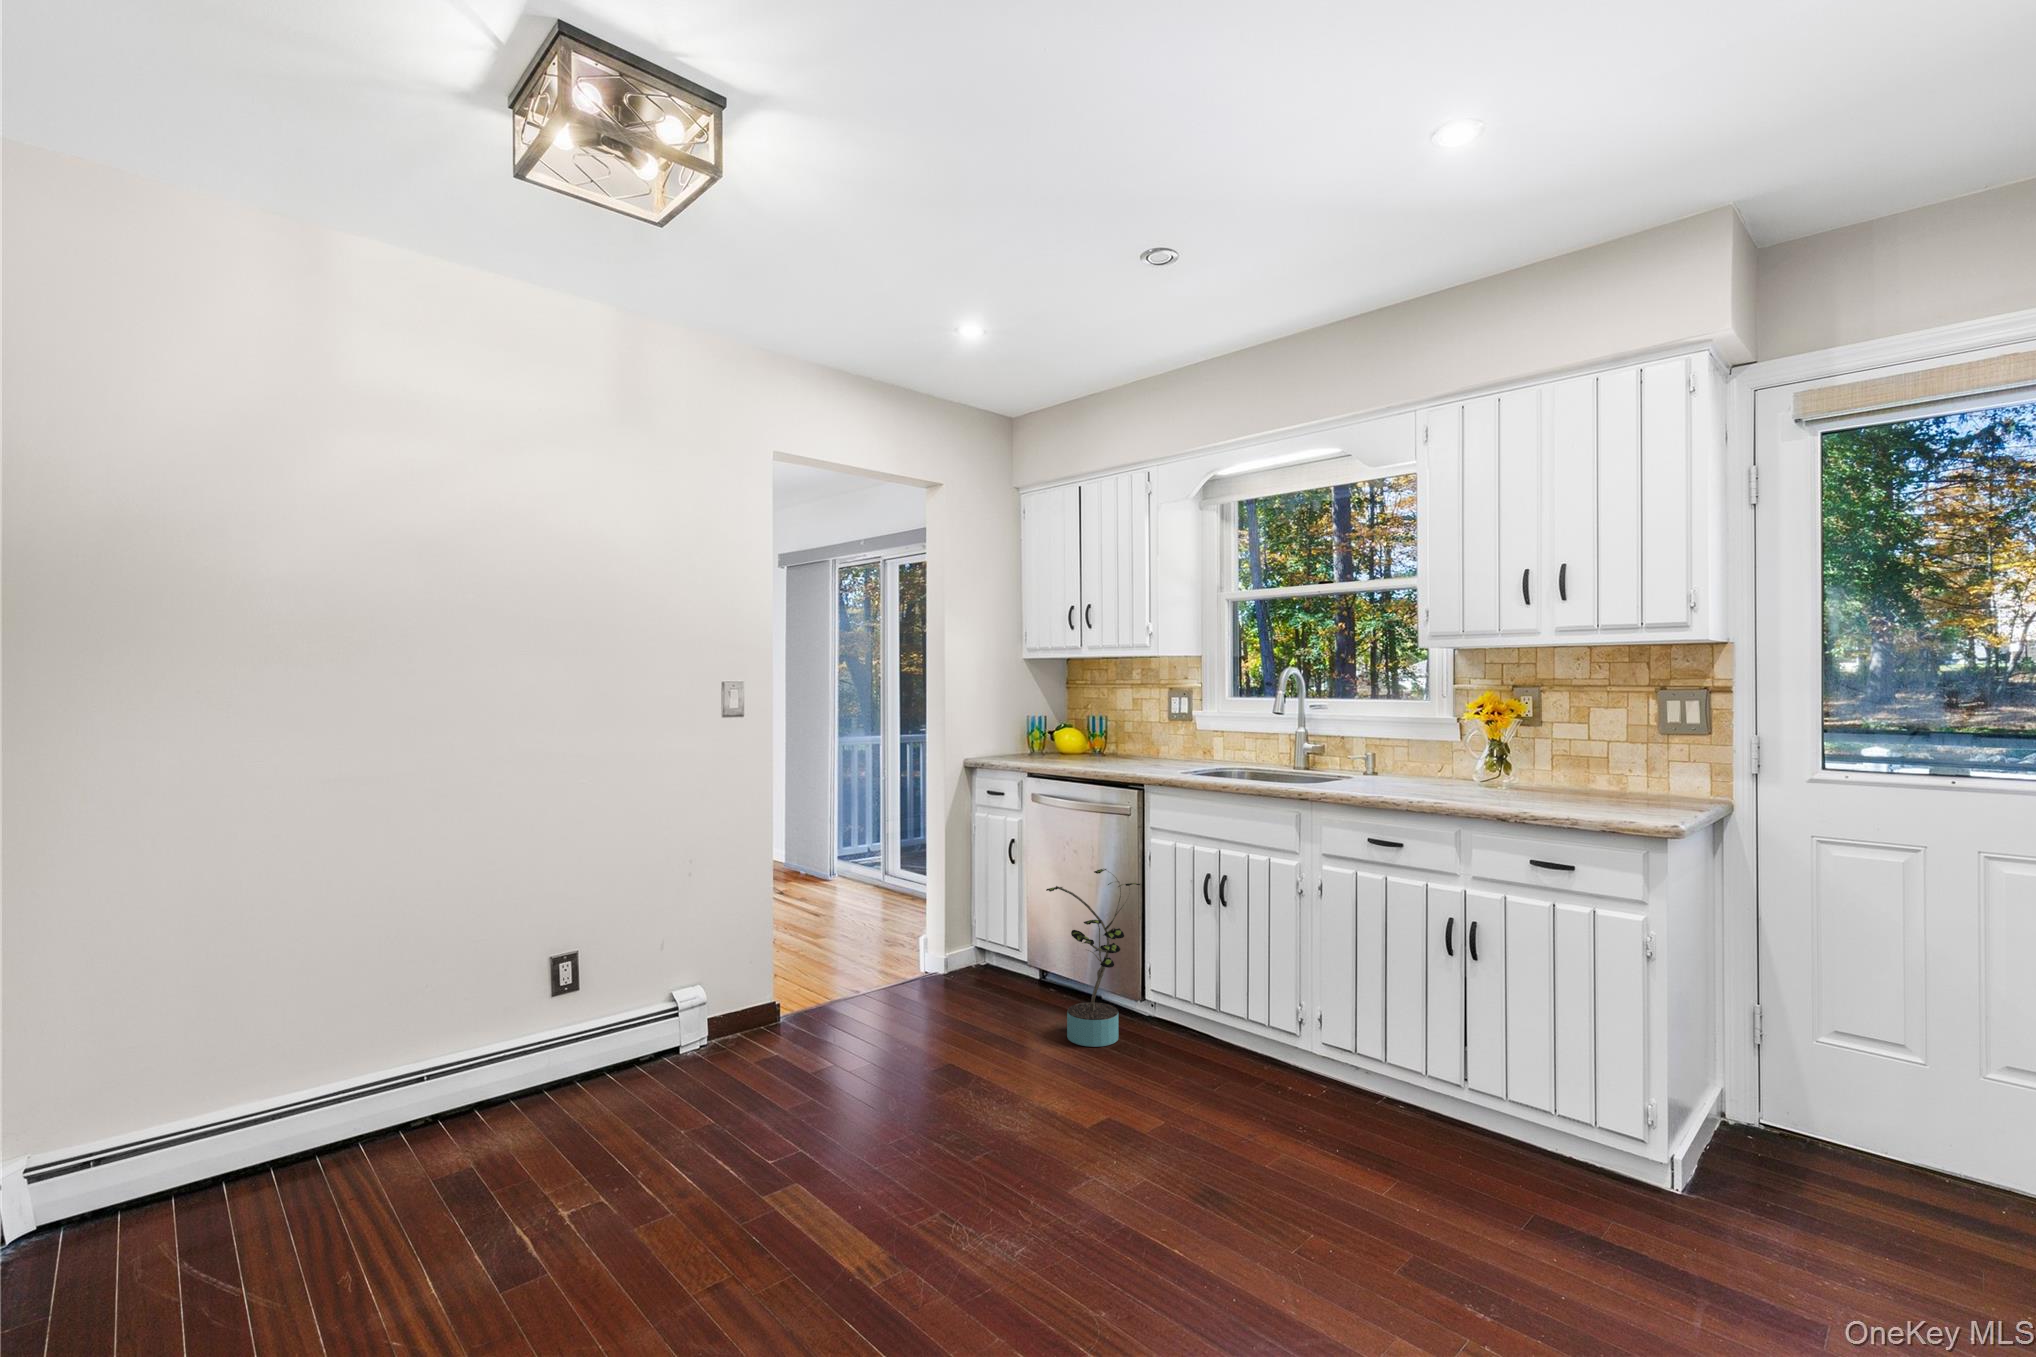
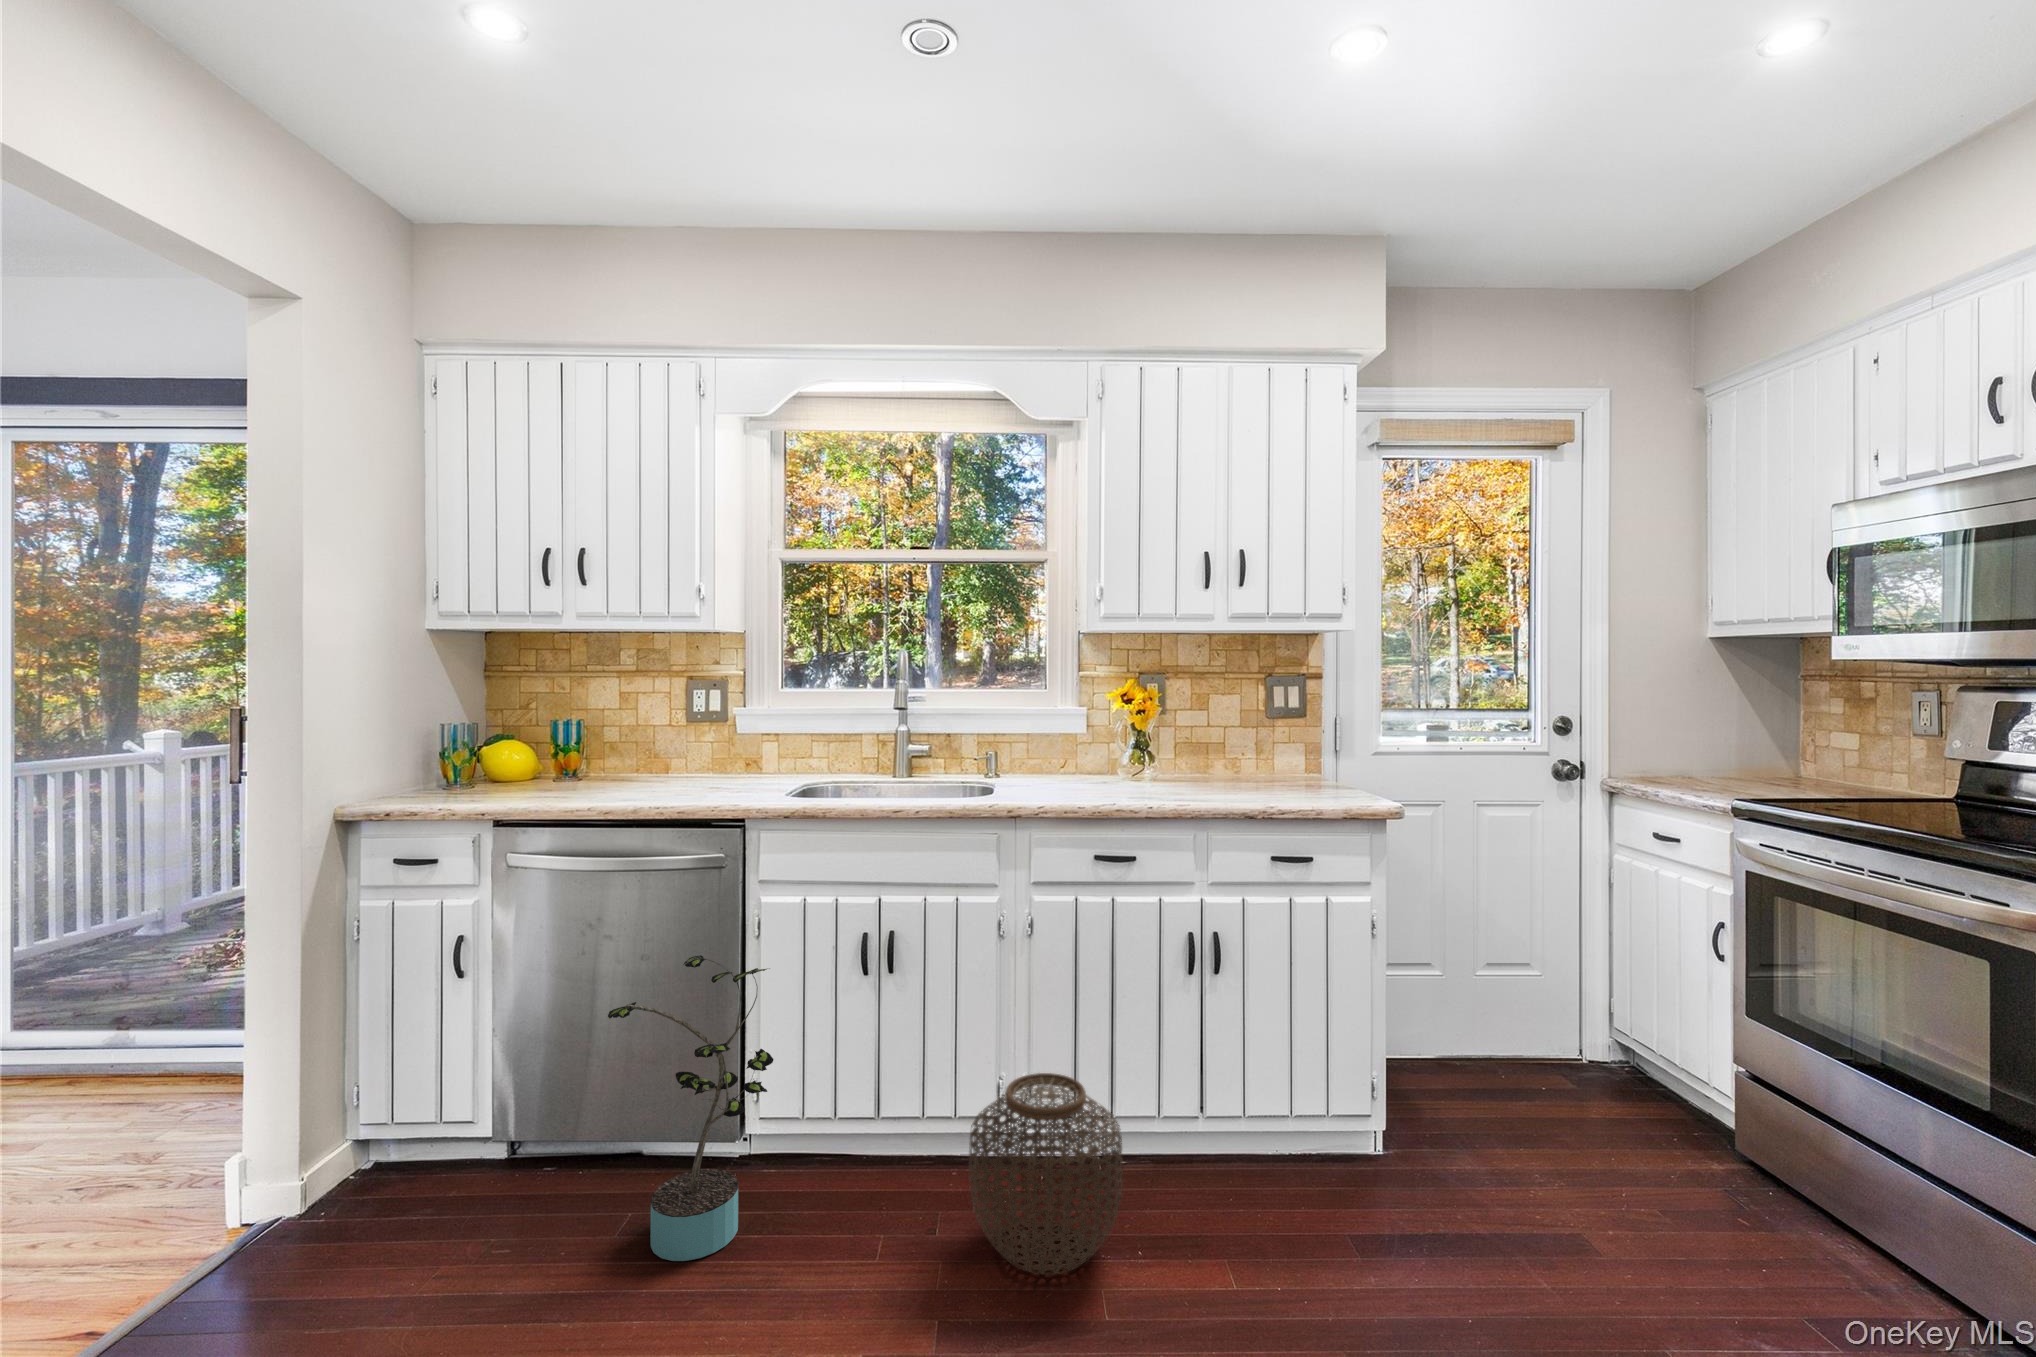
woven basket: none [1218,989,1333,1128] -> present [969,1073,1122,1275]

